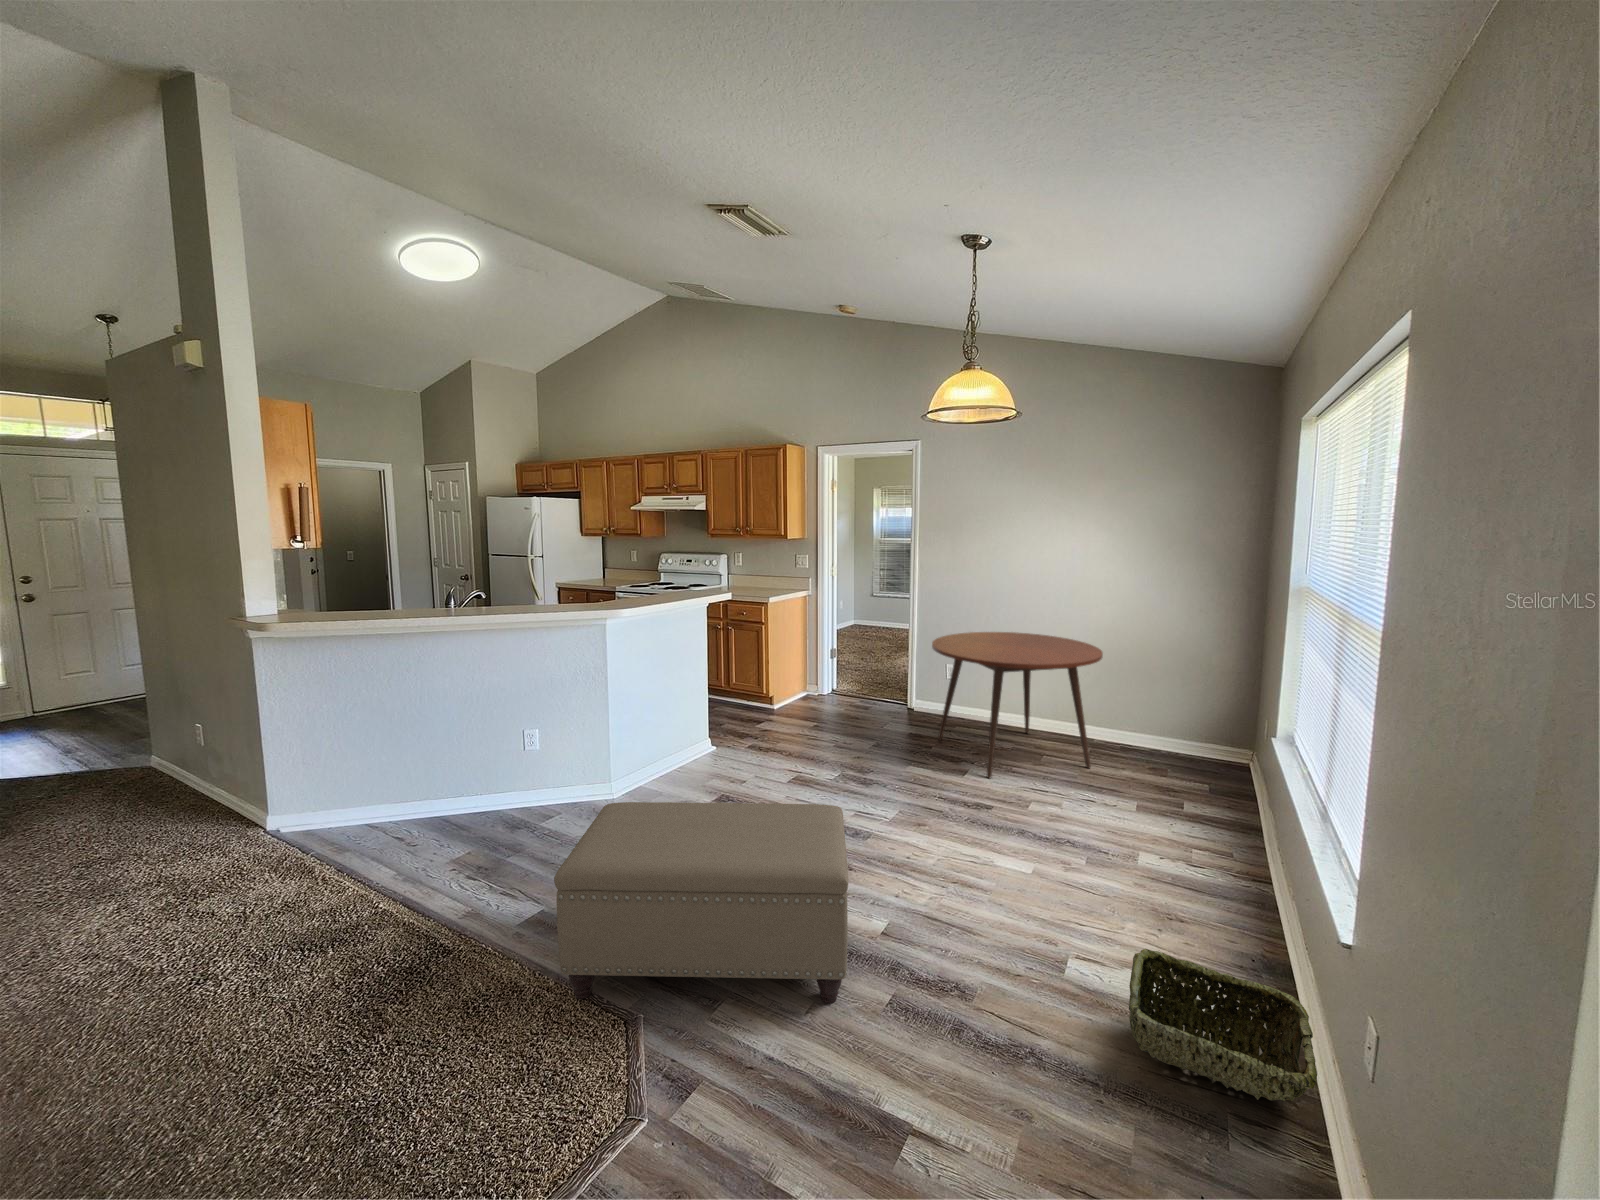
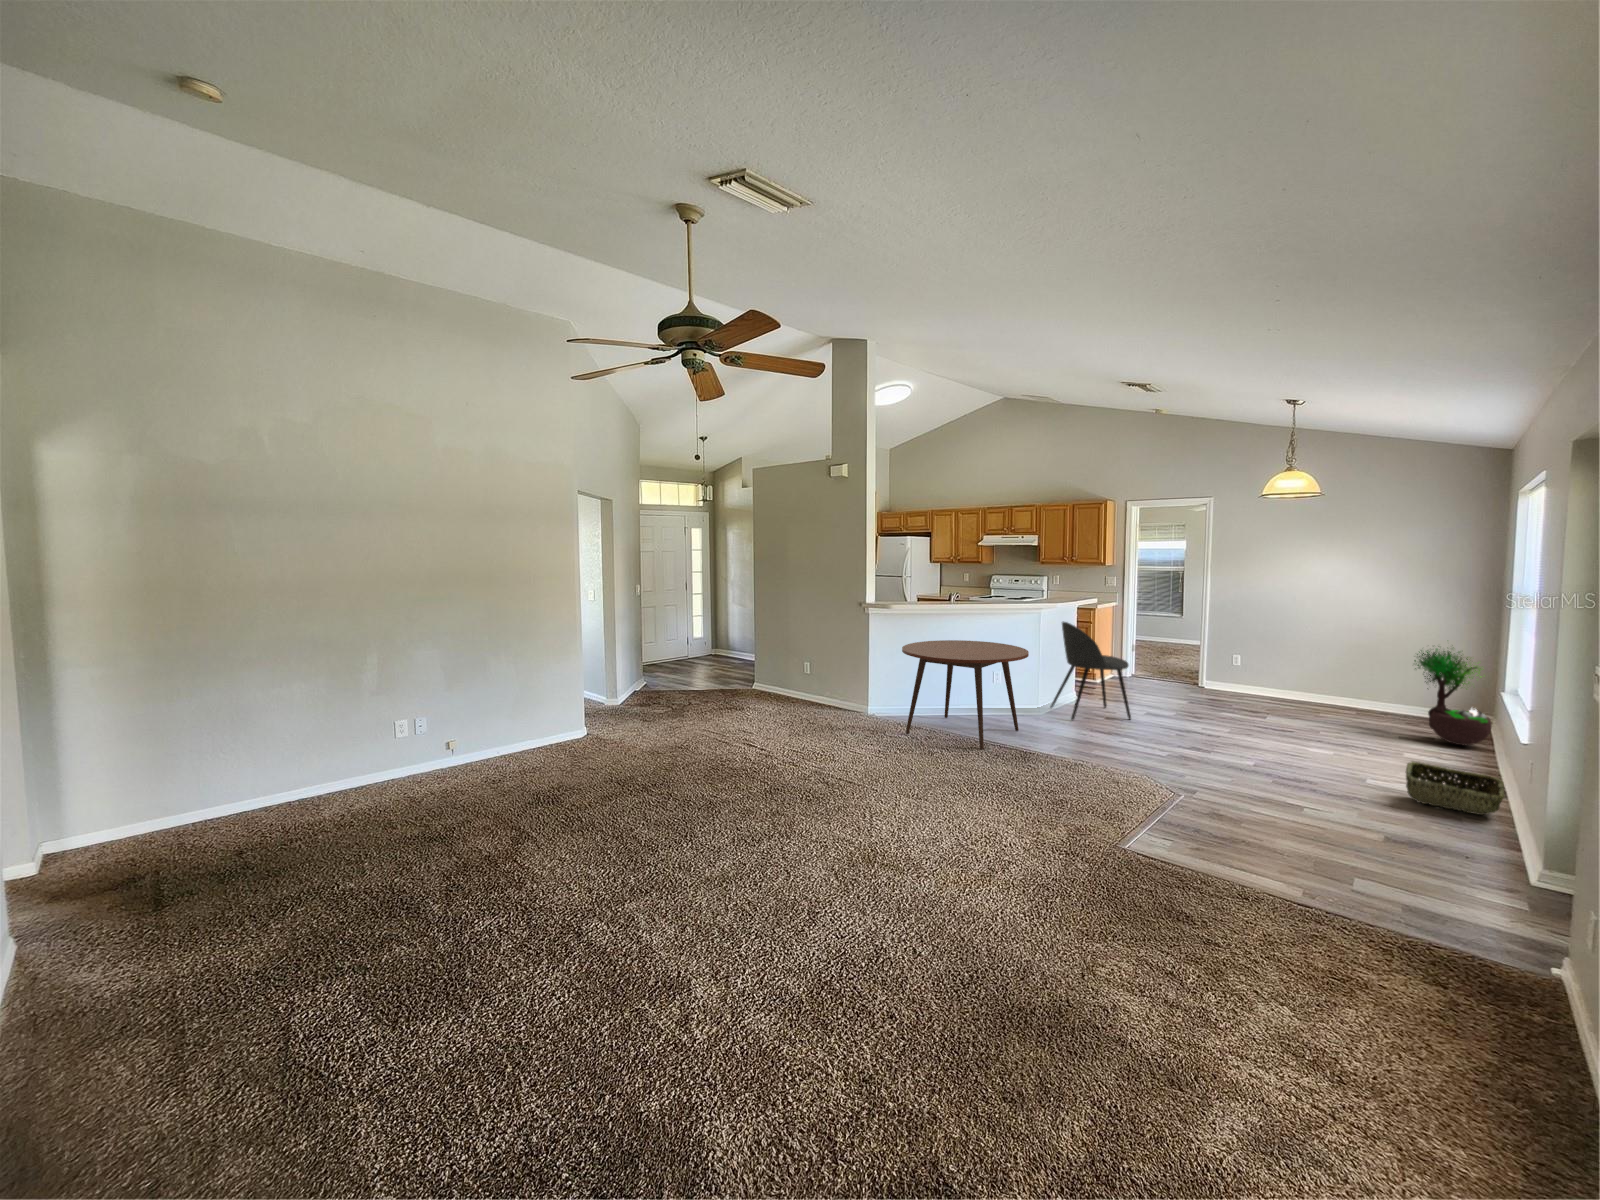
dining table: present [932,632,1103,778] -> present [902,640,1029,749]
dining chair: none [649,638,759,809] -> present [1051,622,1131,720]
potted tree: none [1154,655,1257,820] -> present [1414,649,1492,745]
ottoman: present [554,802,849,1004] -> none [1093,693,1253,781]

